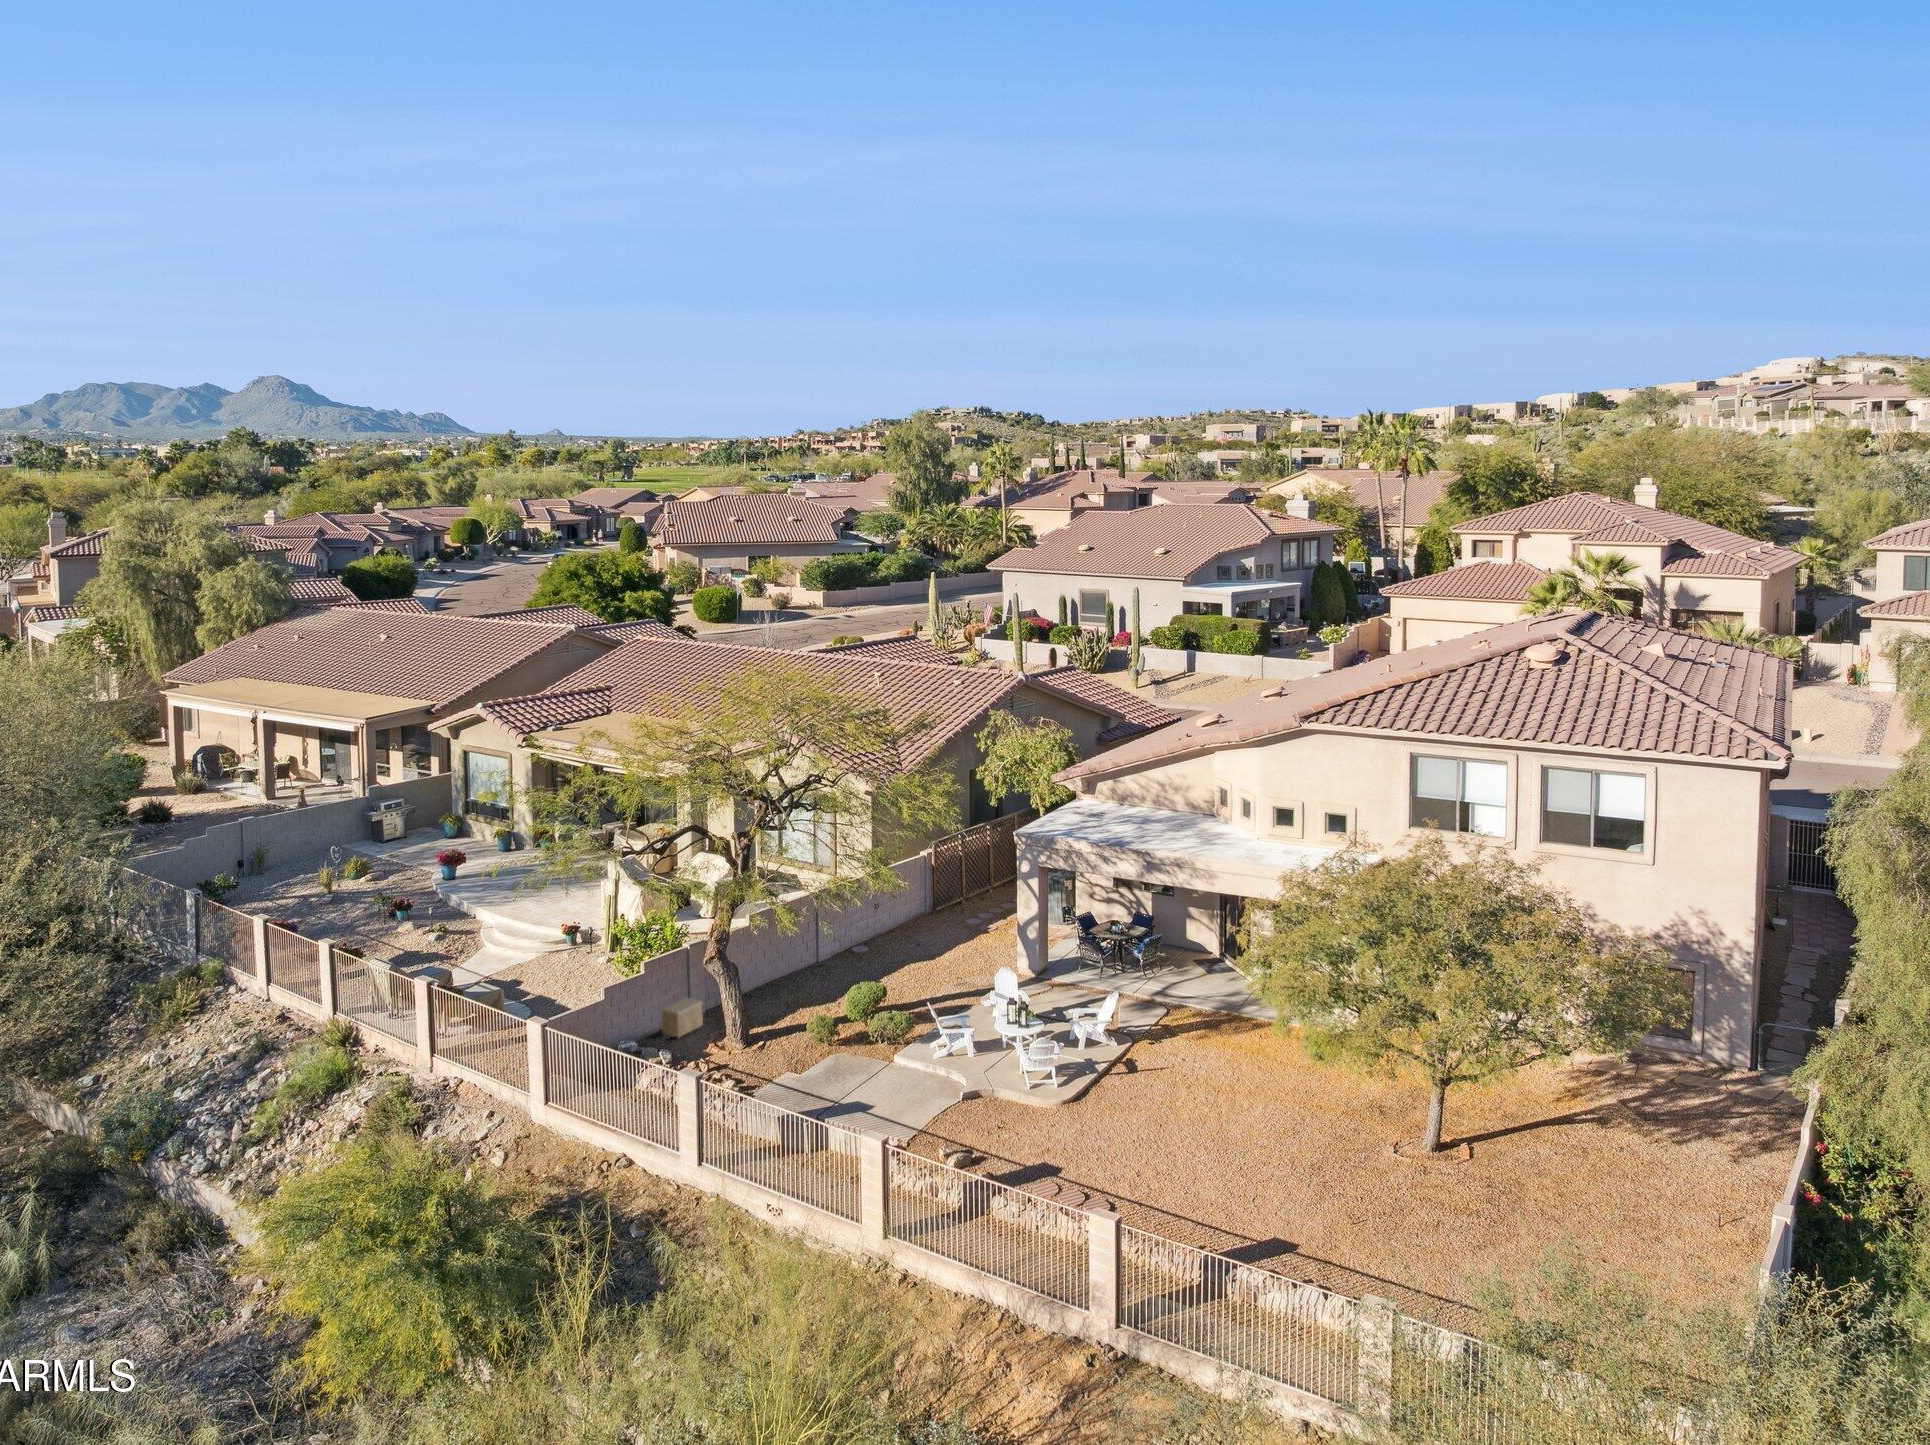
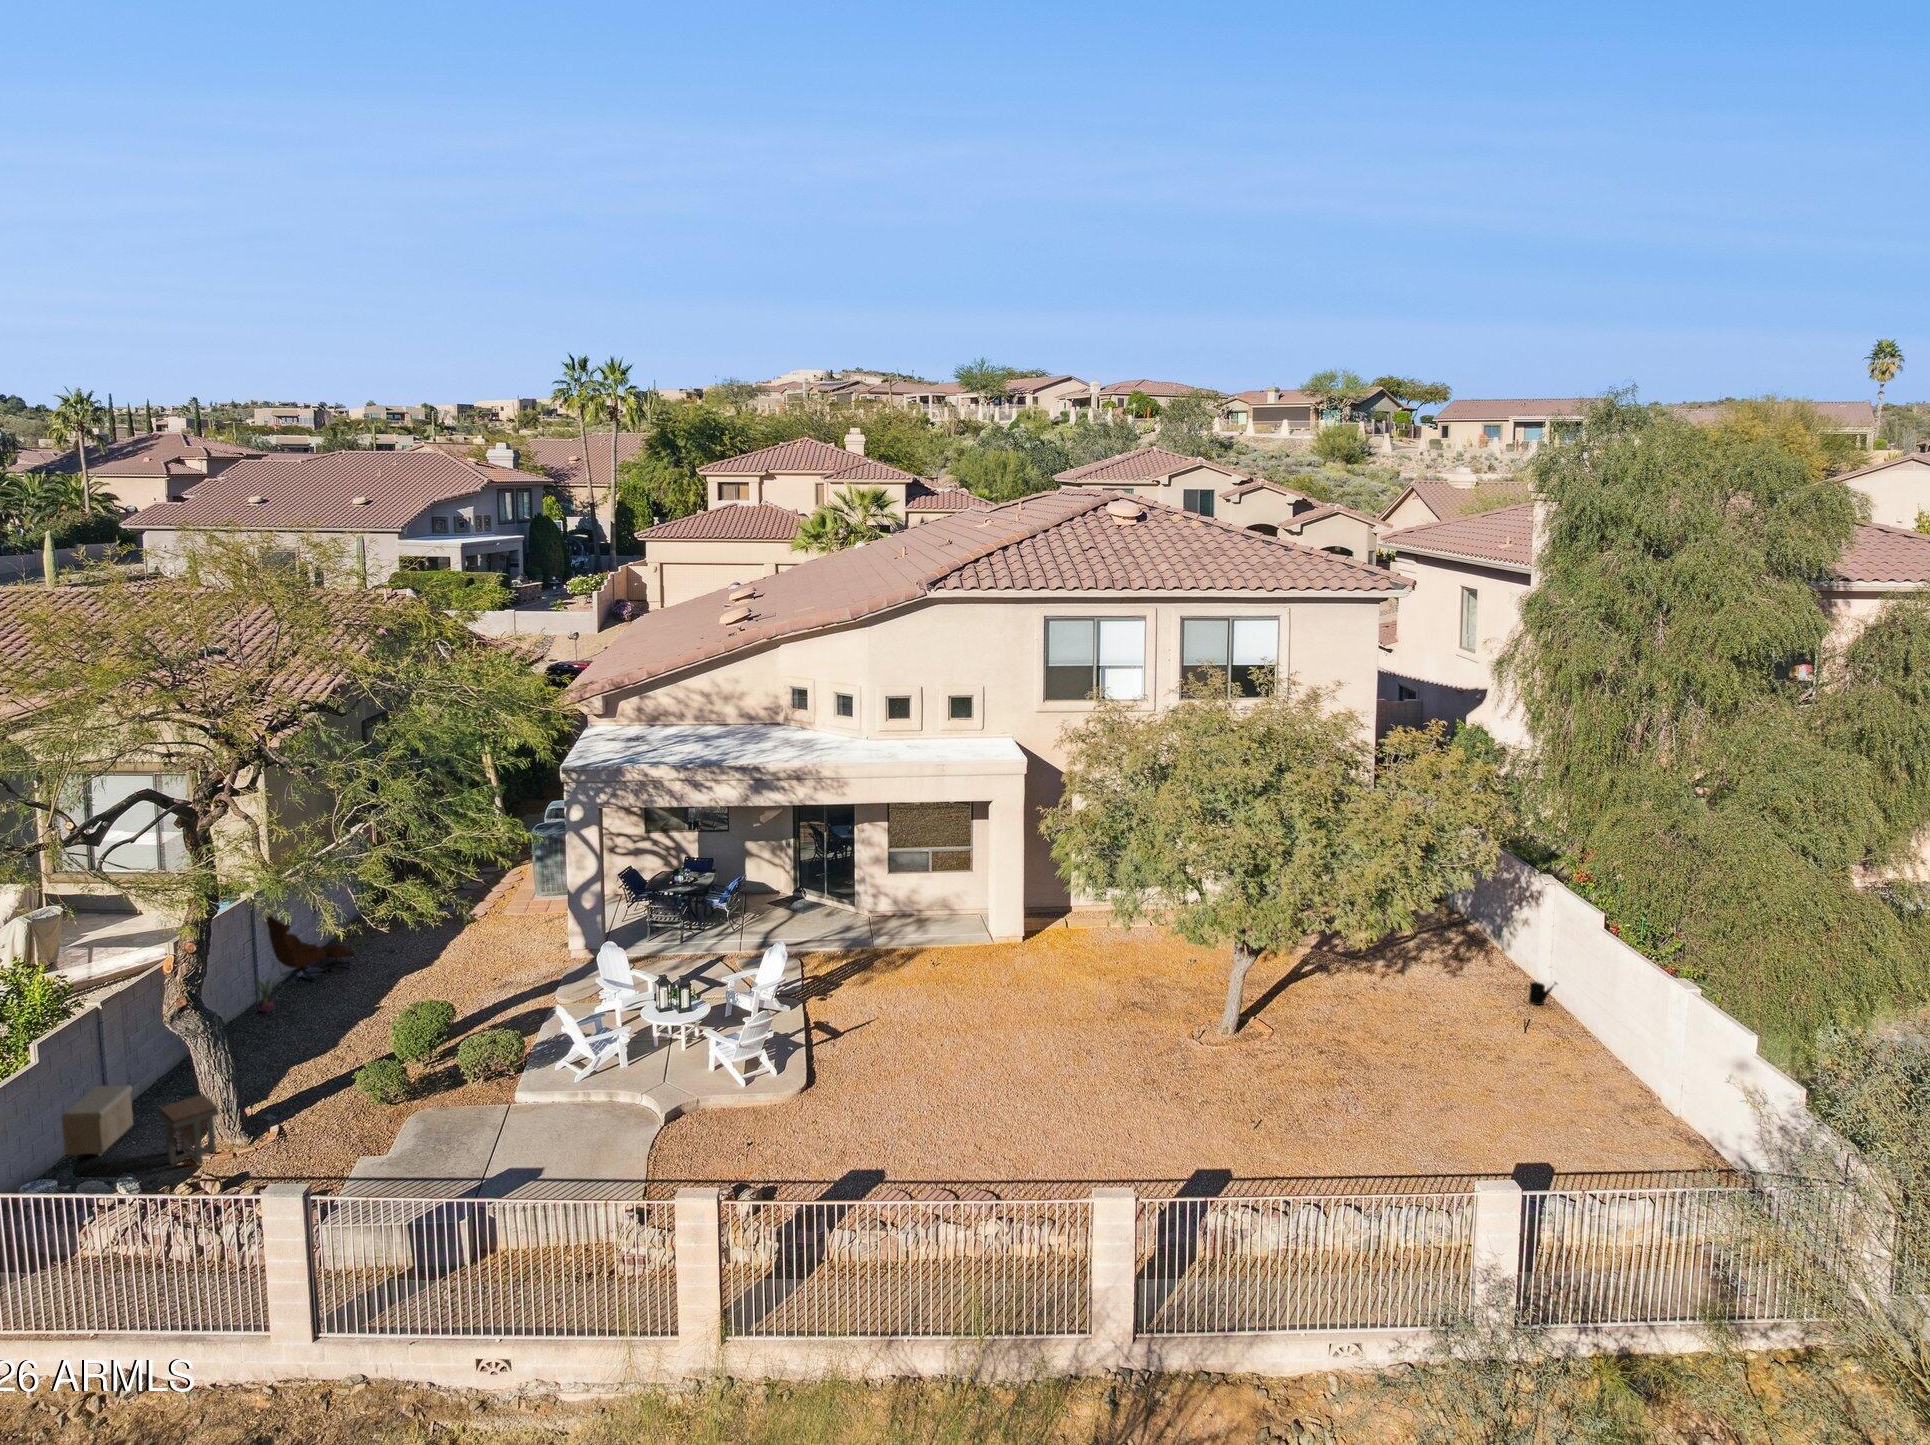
lounge chair: none [833,907,888,959] -> present [267,916,355,983]
decorative plant: none [802,947,830,974] -> present [254,978,278,1013]
side table: none [703,1015,730,1056] -> present [159,1095,219,1164]
watering can: none [1842,1196,1885,1223] -> present [1529,982,1558,1005]

